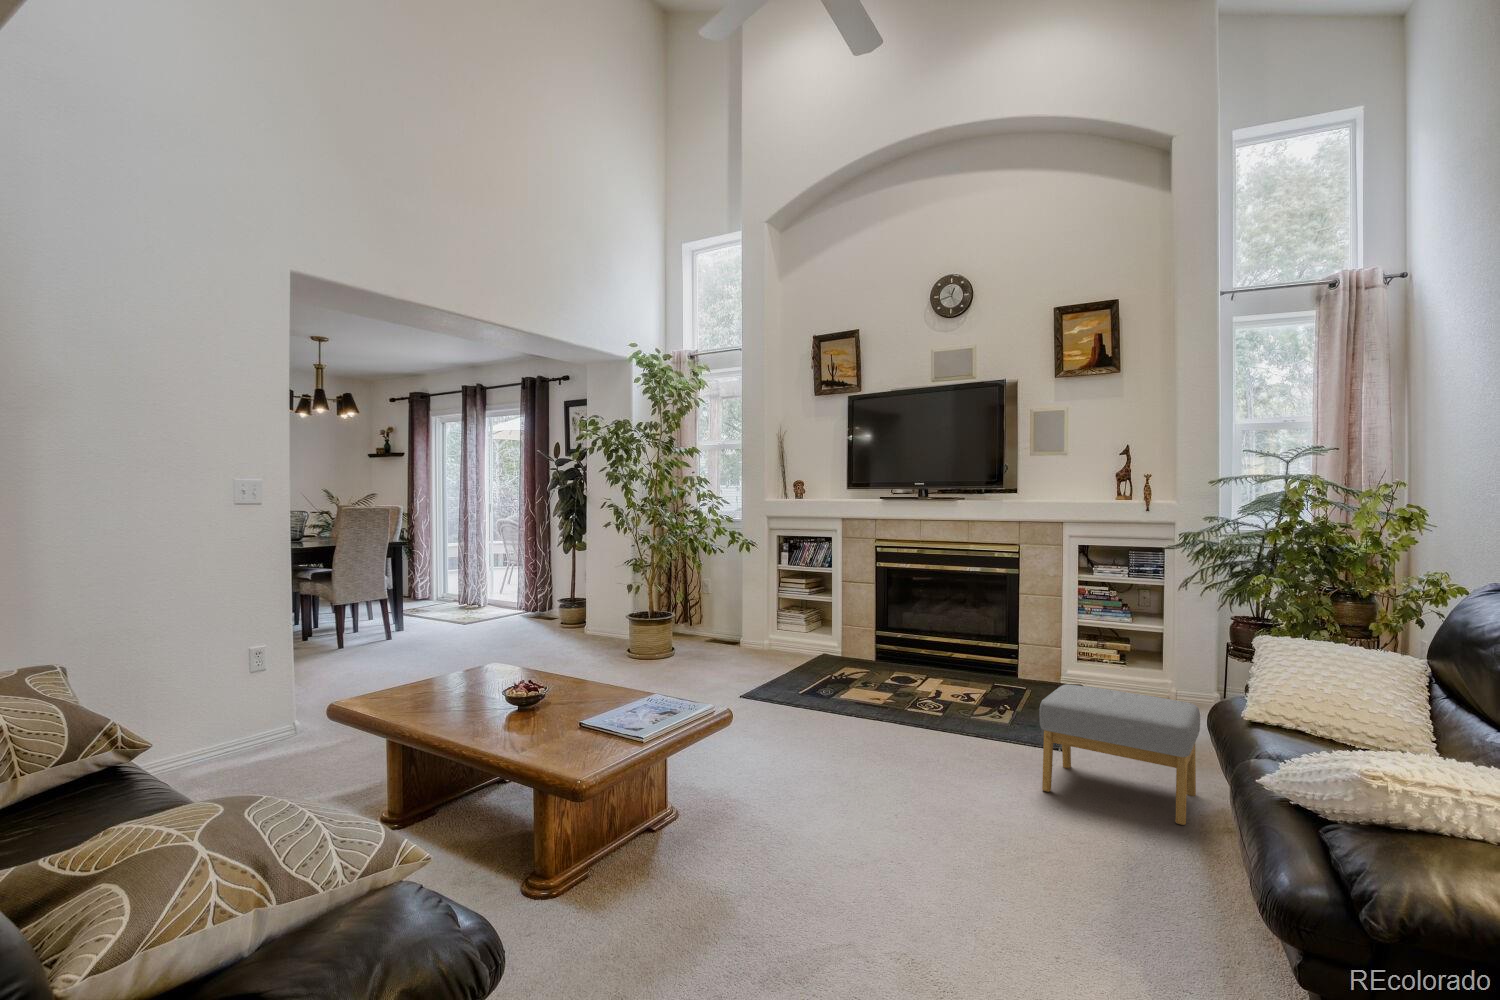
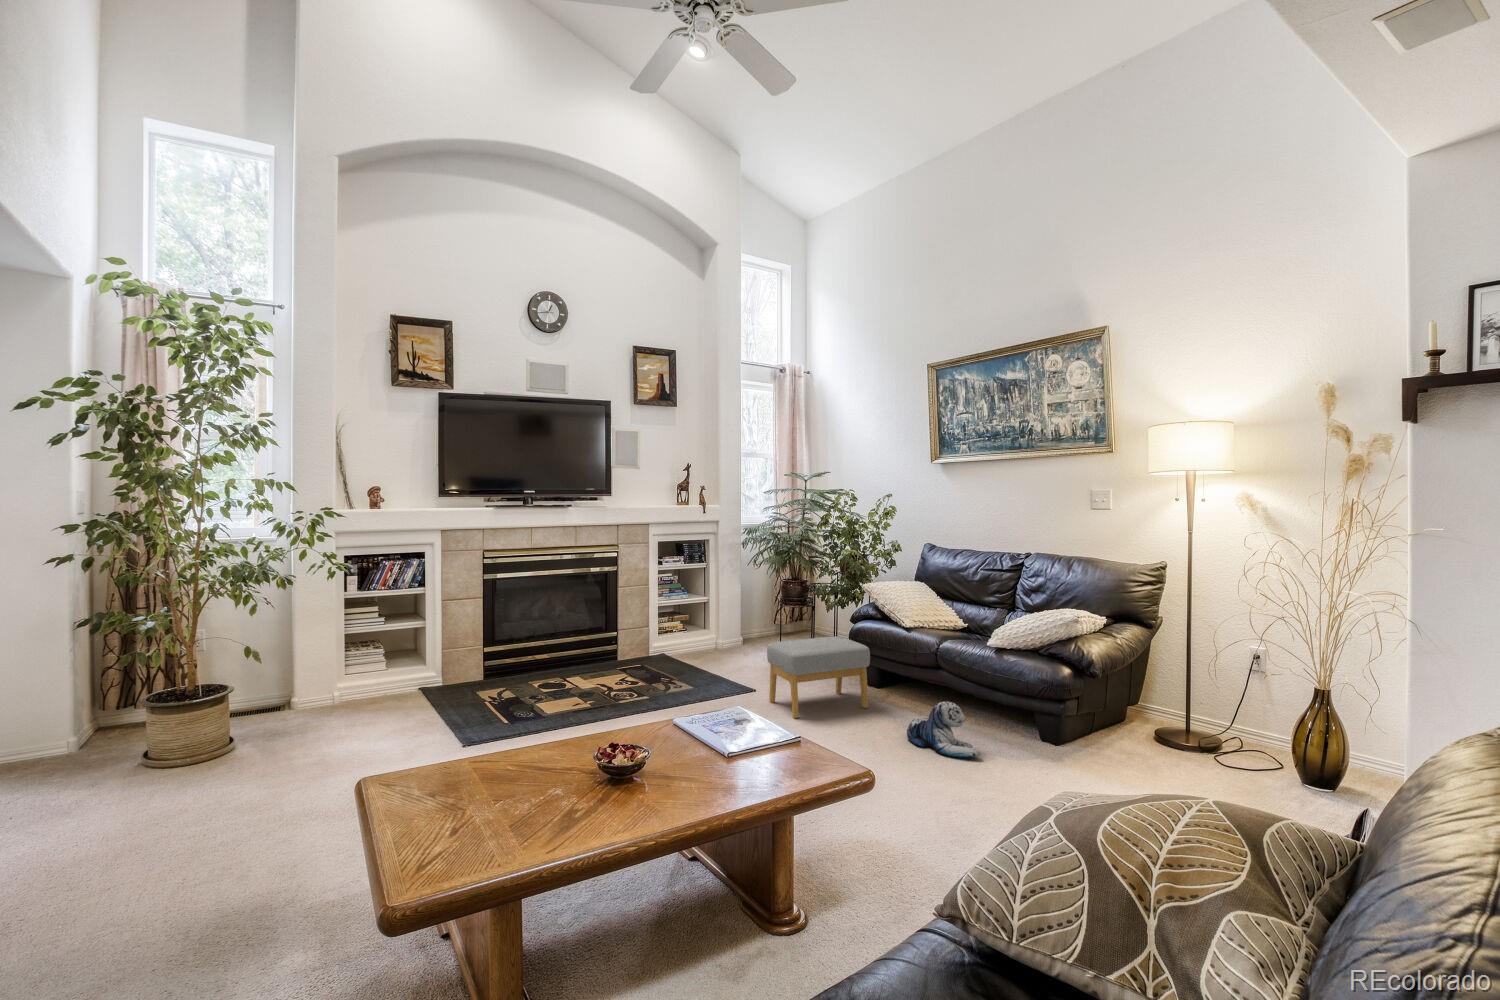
plush toy: none [1112,835,1206,955] -> present [907,701,979,758]

